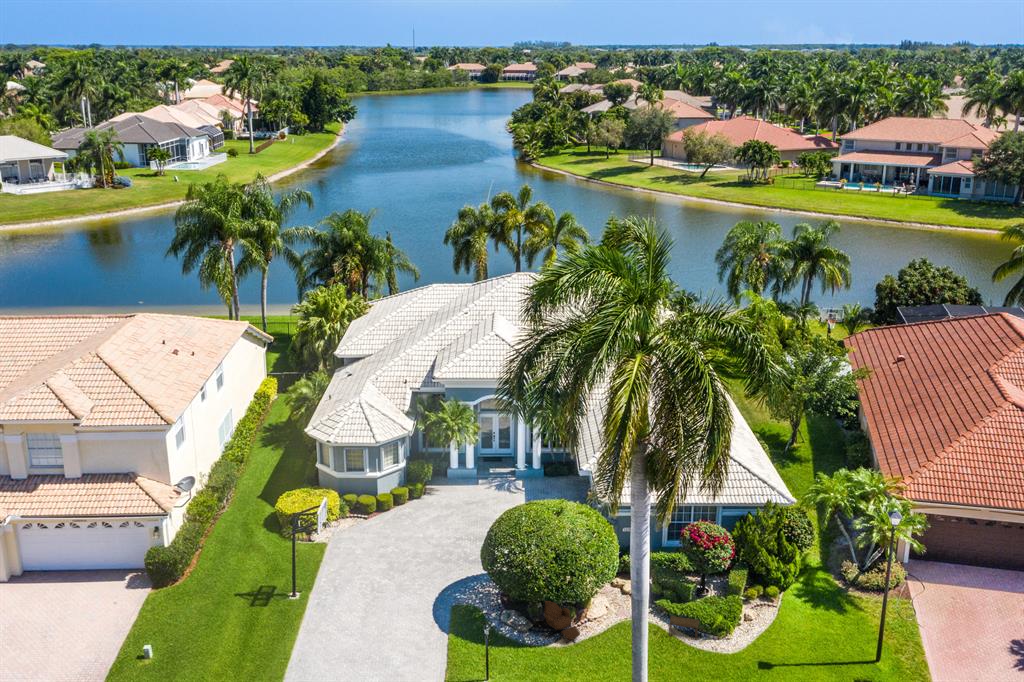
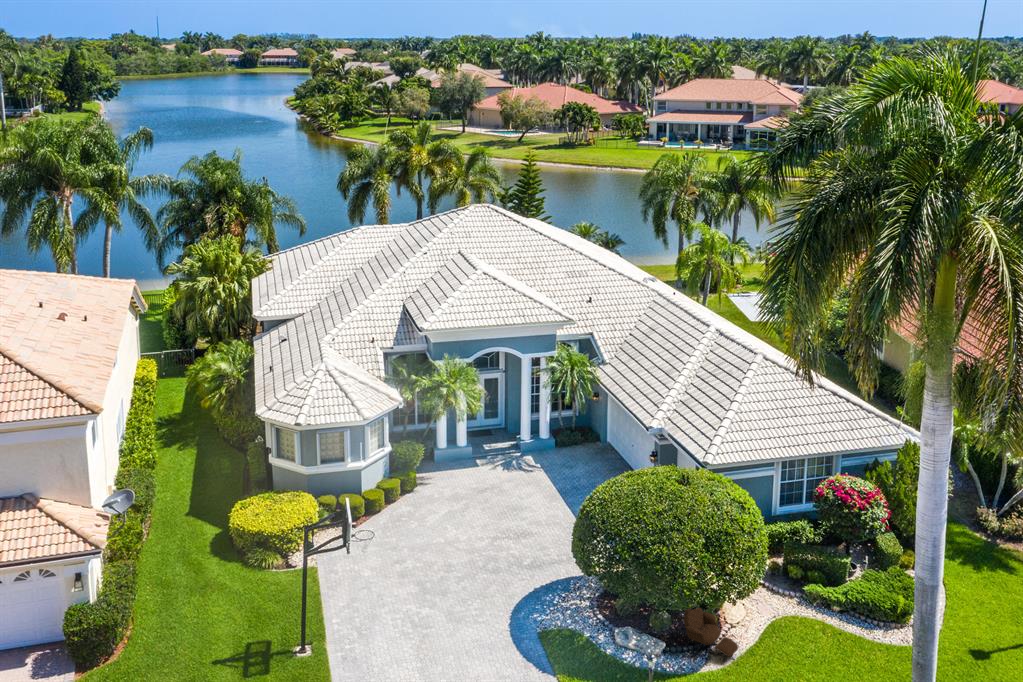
bench: present [669,616,699,640] -> none [838,604,885,632]

